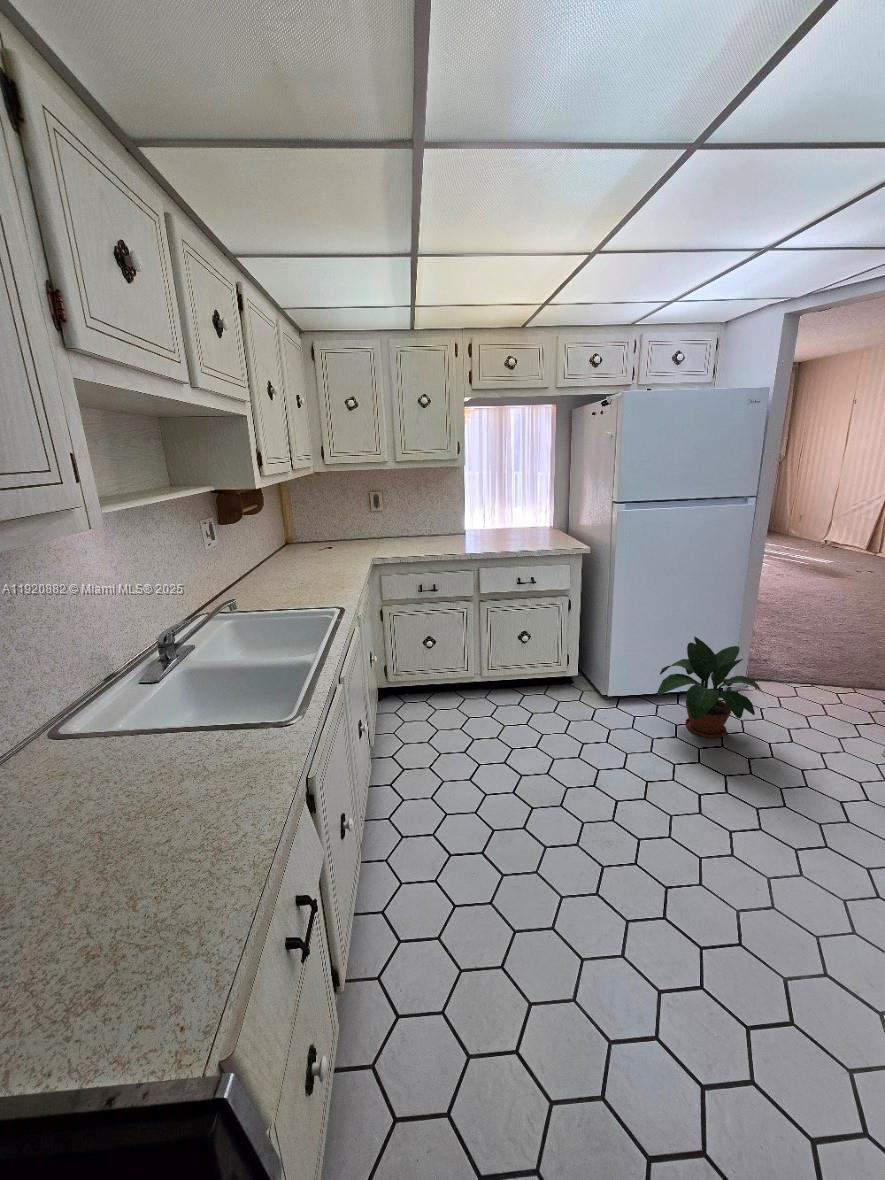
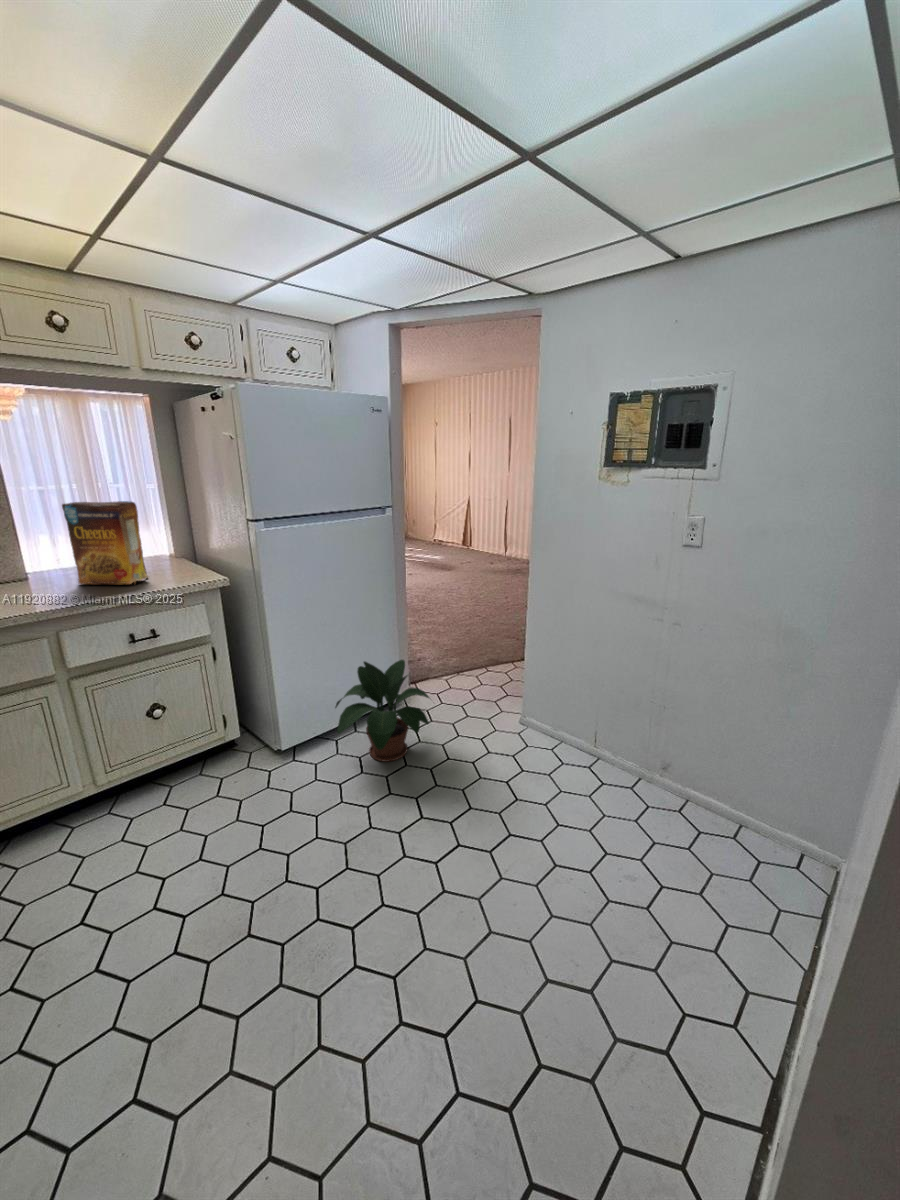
cereal box: none [491,484,536,544] -> present [62,501,148,585]

